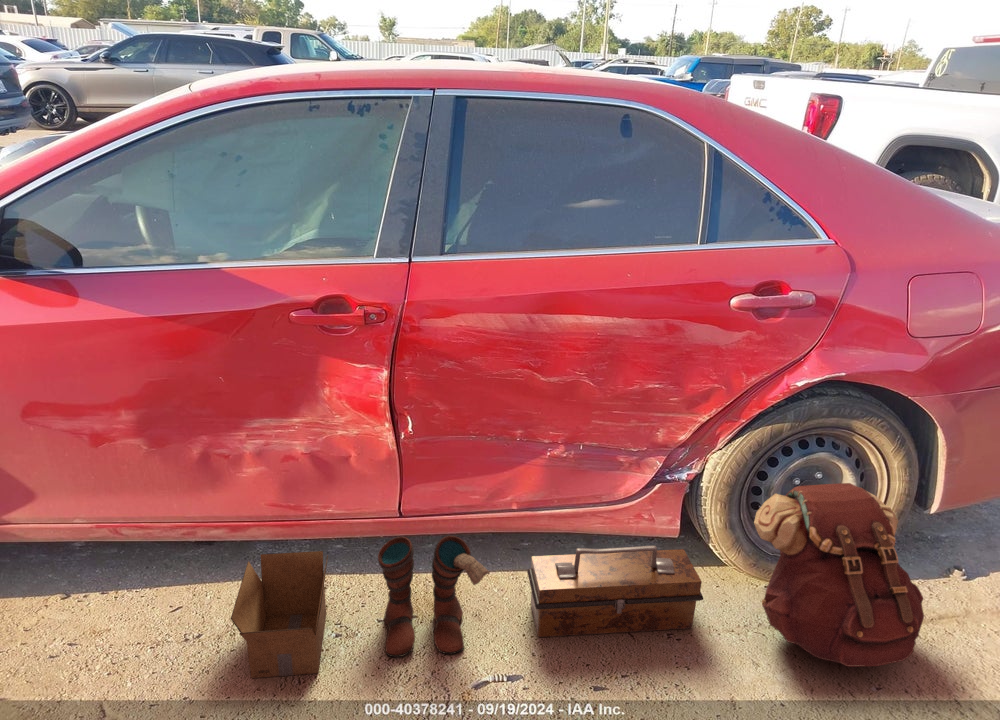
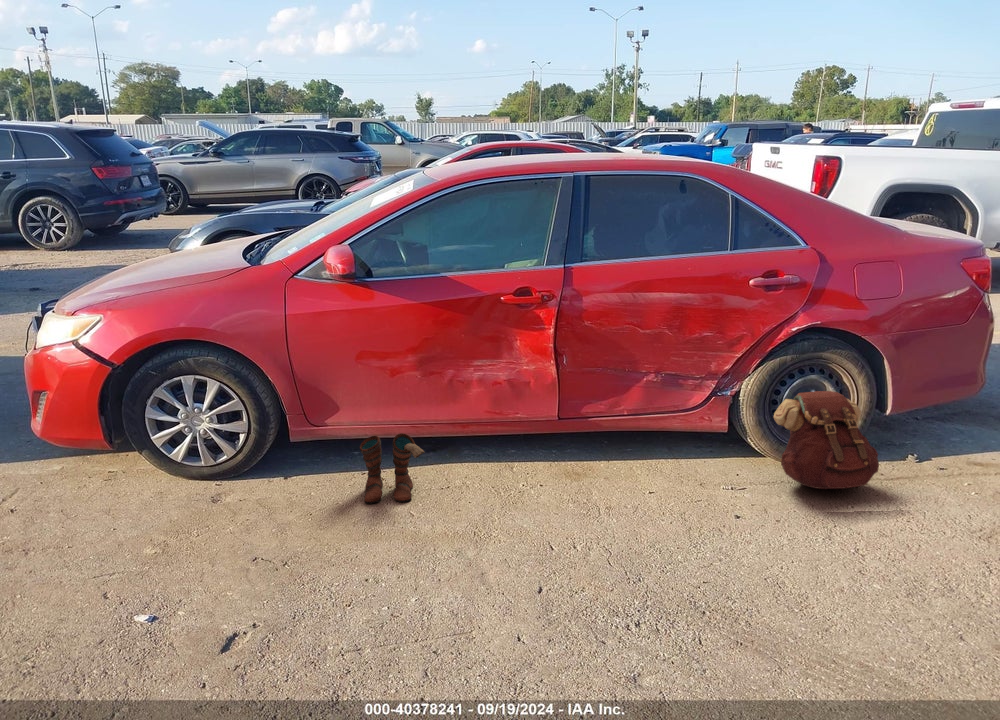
boots: present [378,536,489,657] -> present [360,433,425,503]
toolbox: present [527,546,703,637] -> none [636,431,745,488]
cardboard box: present [231,551,328,678] -> none [473,441,524,505]

